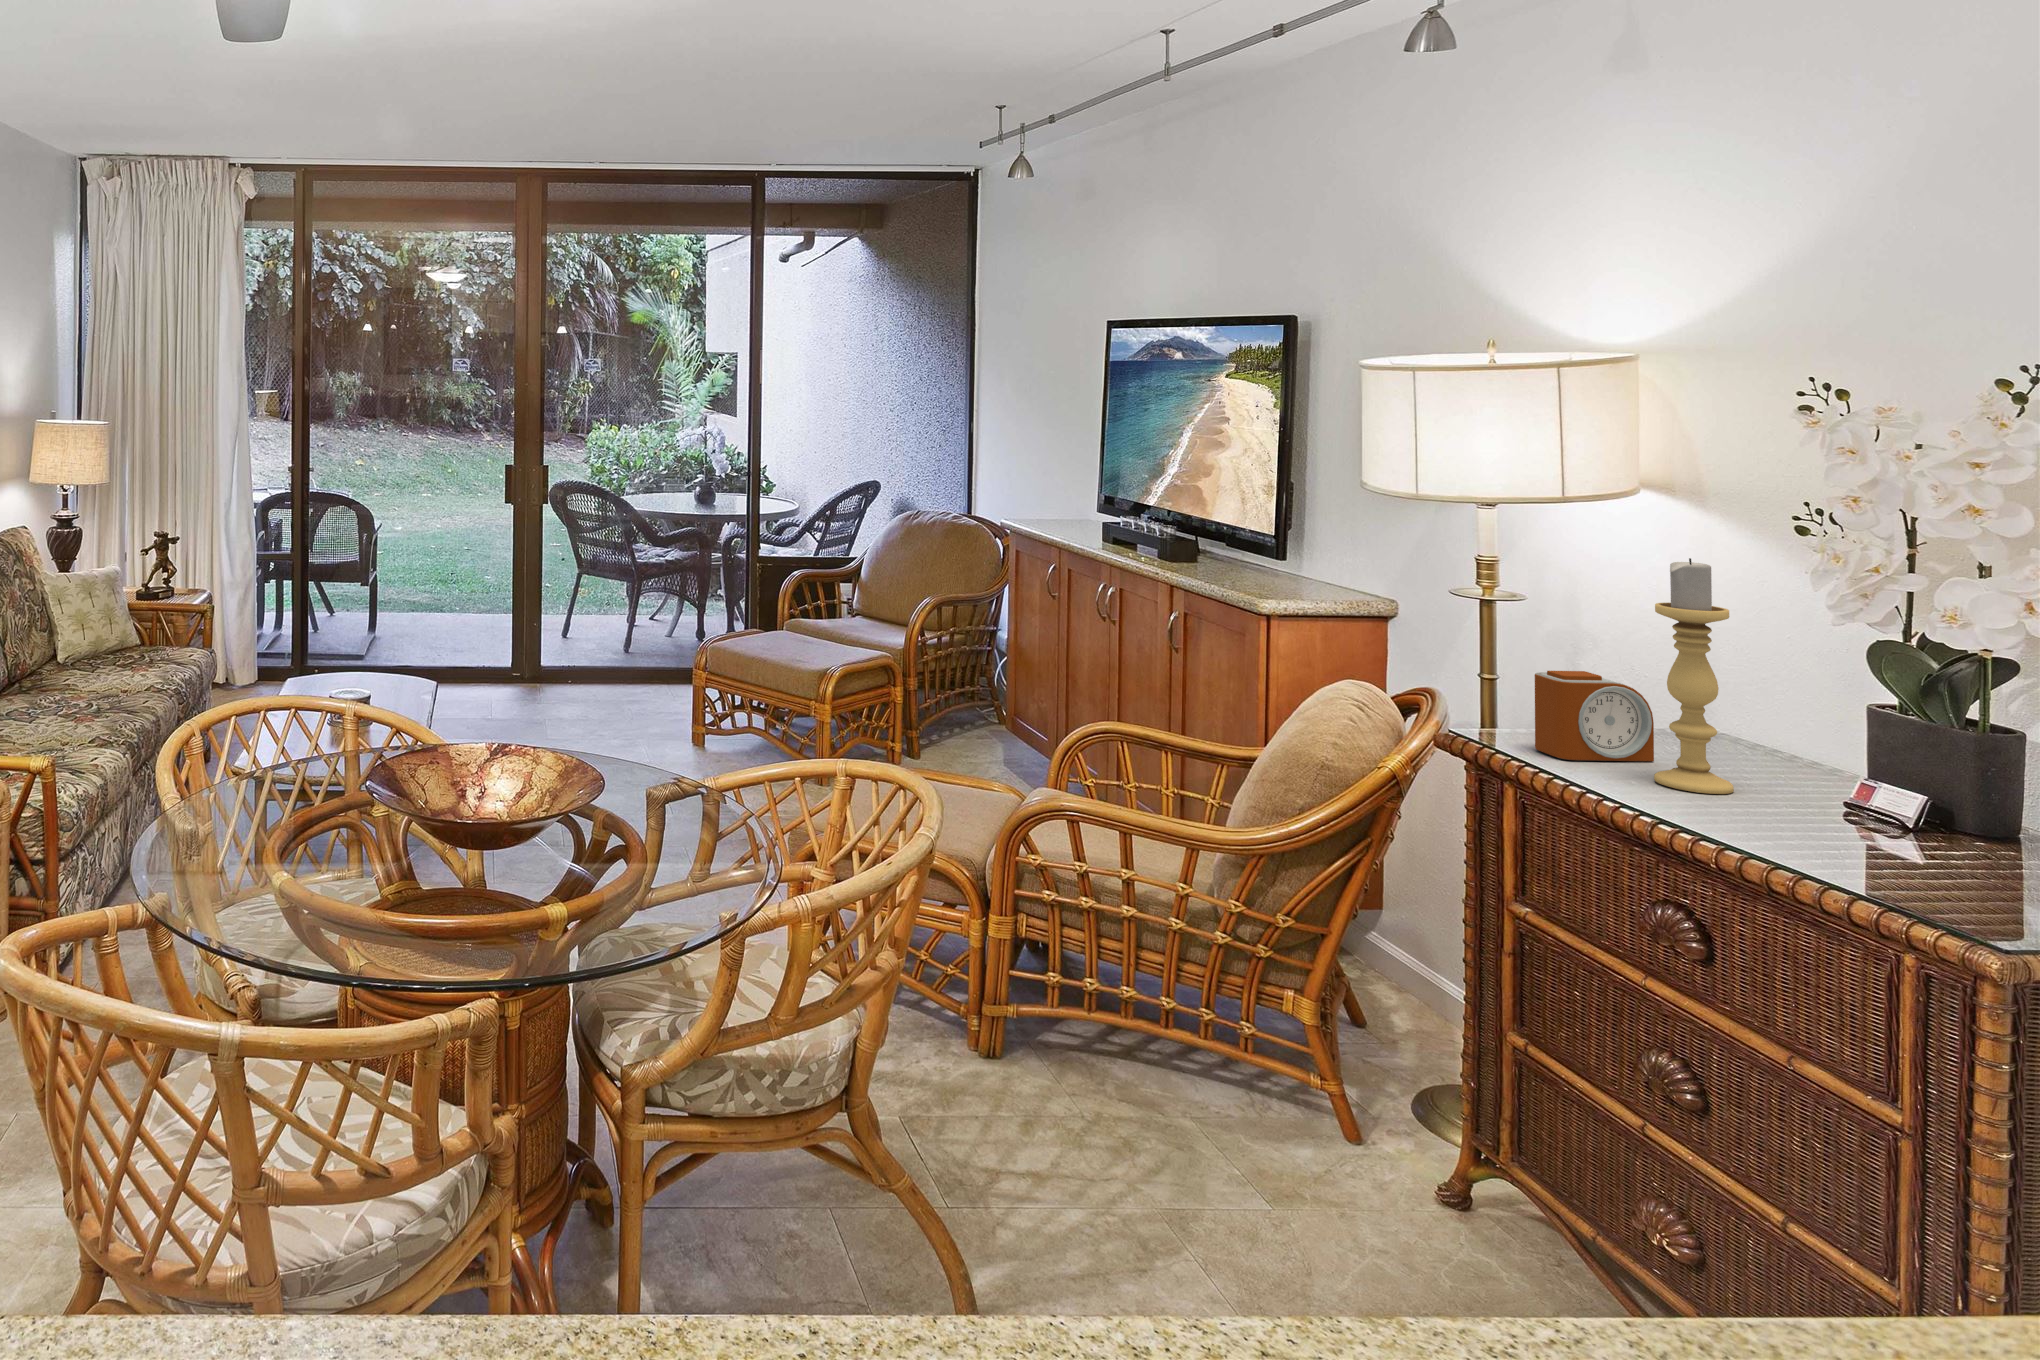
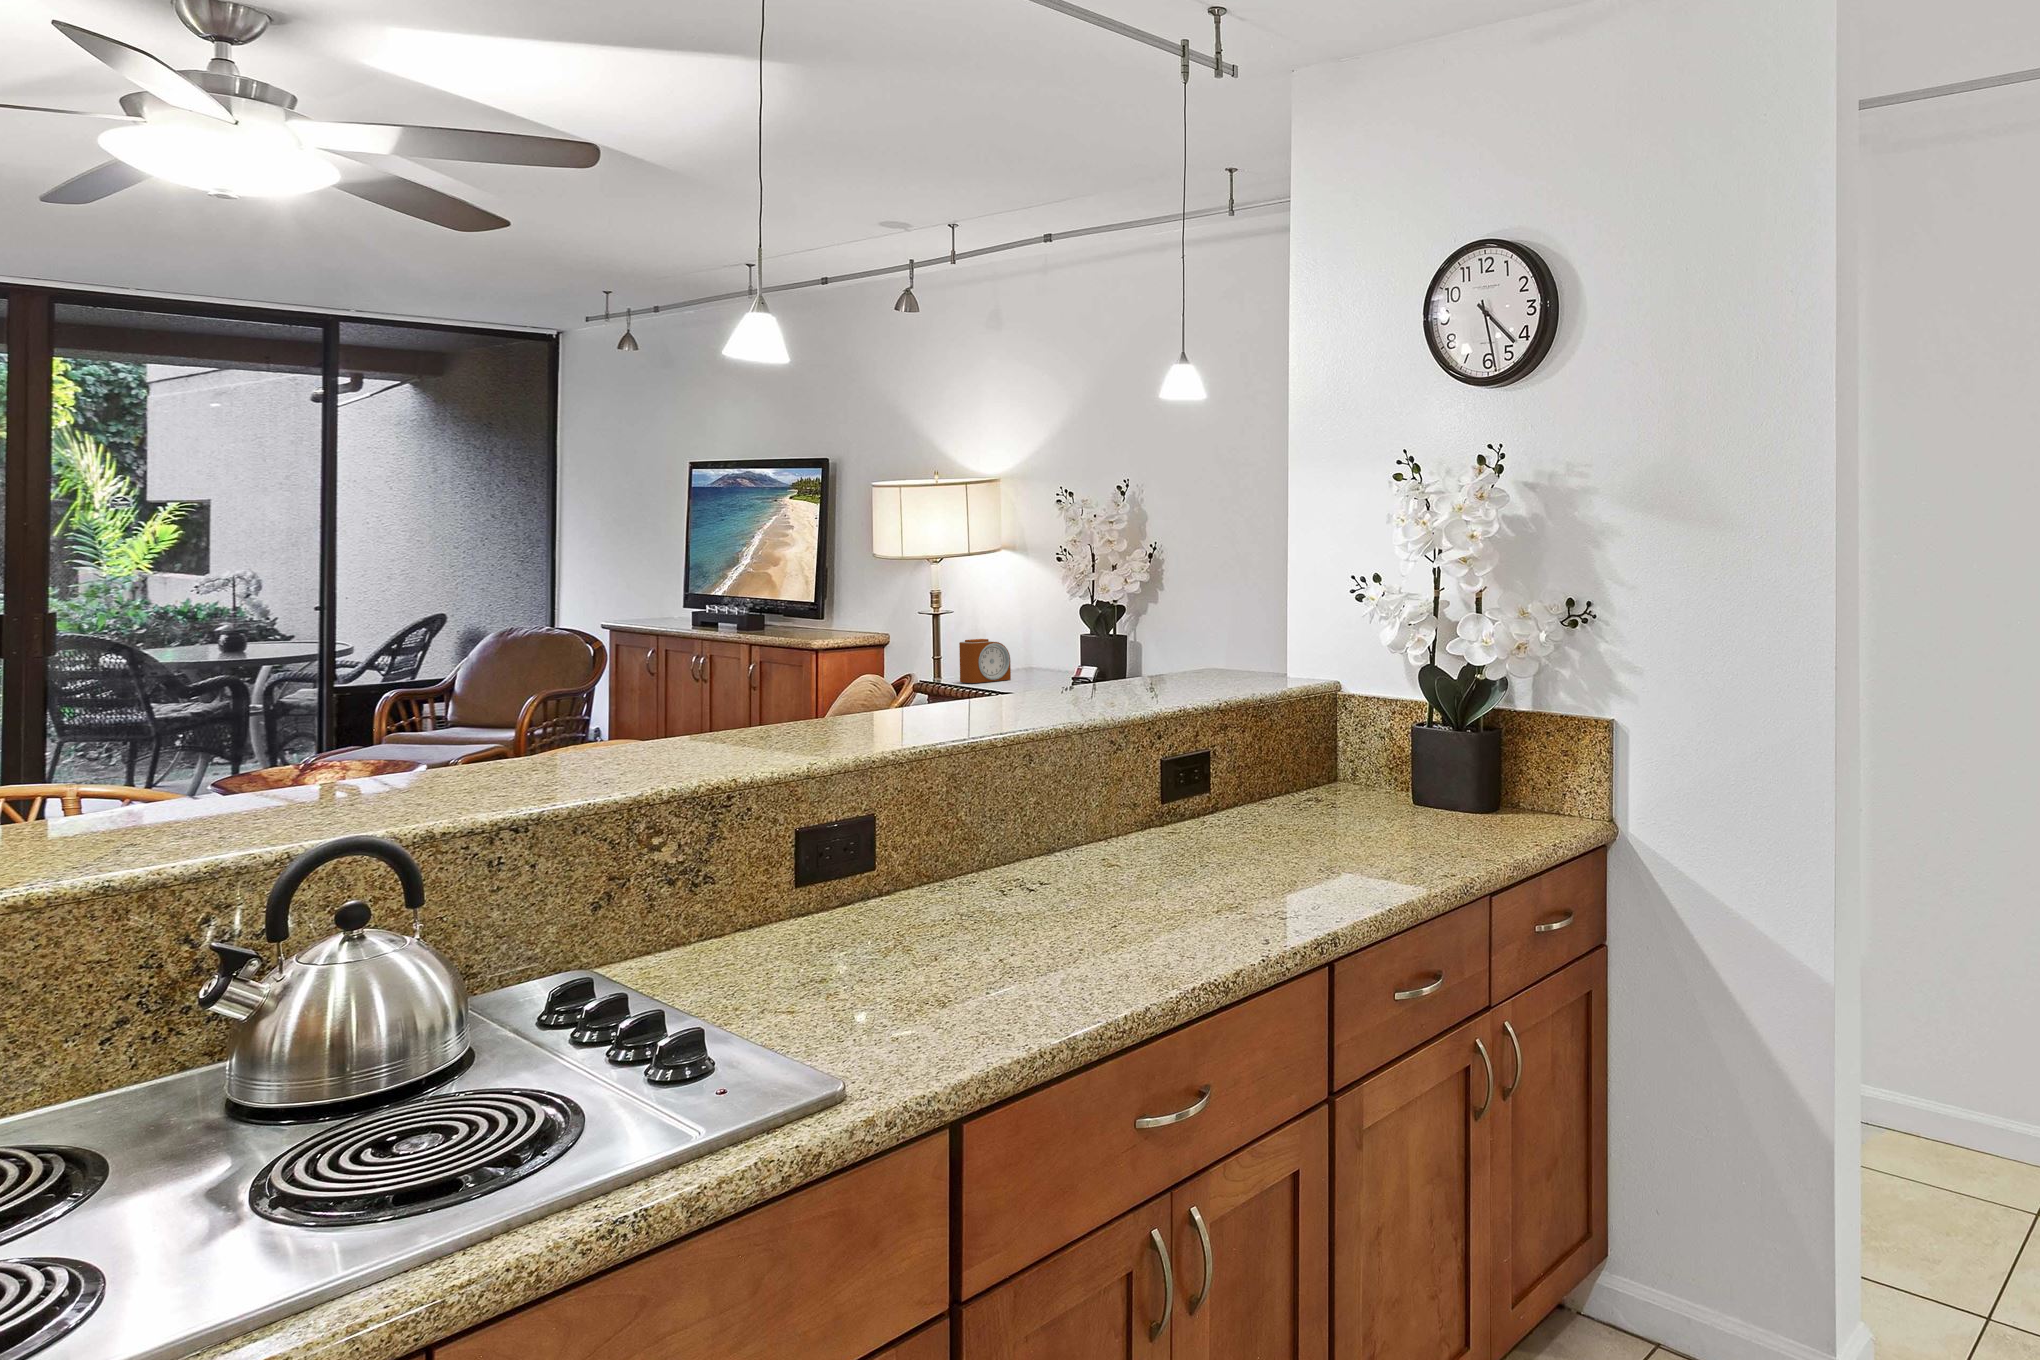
candle holder: present [1654,558,1734,794] -> none [1009,572,1040,684]

